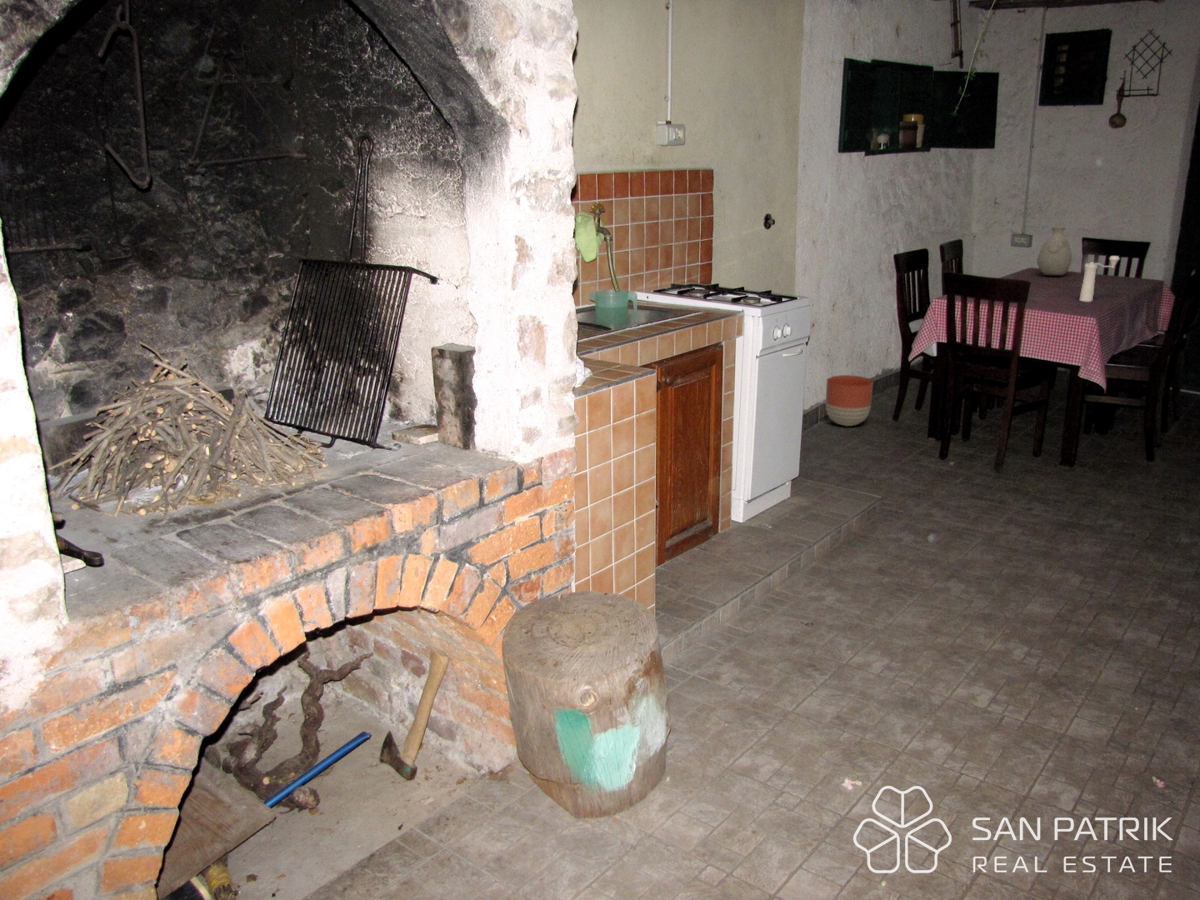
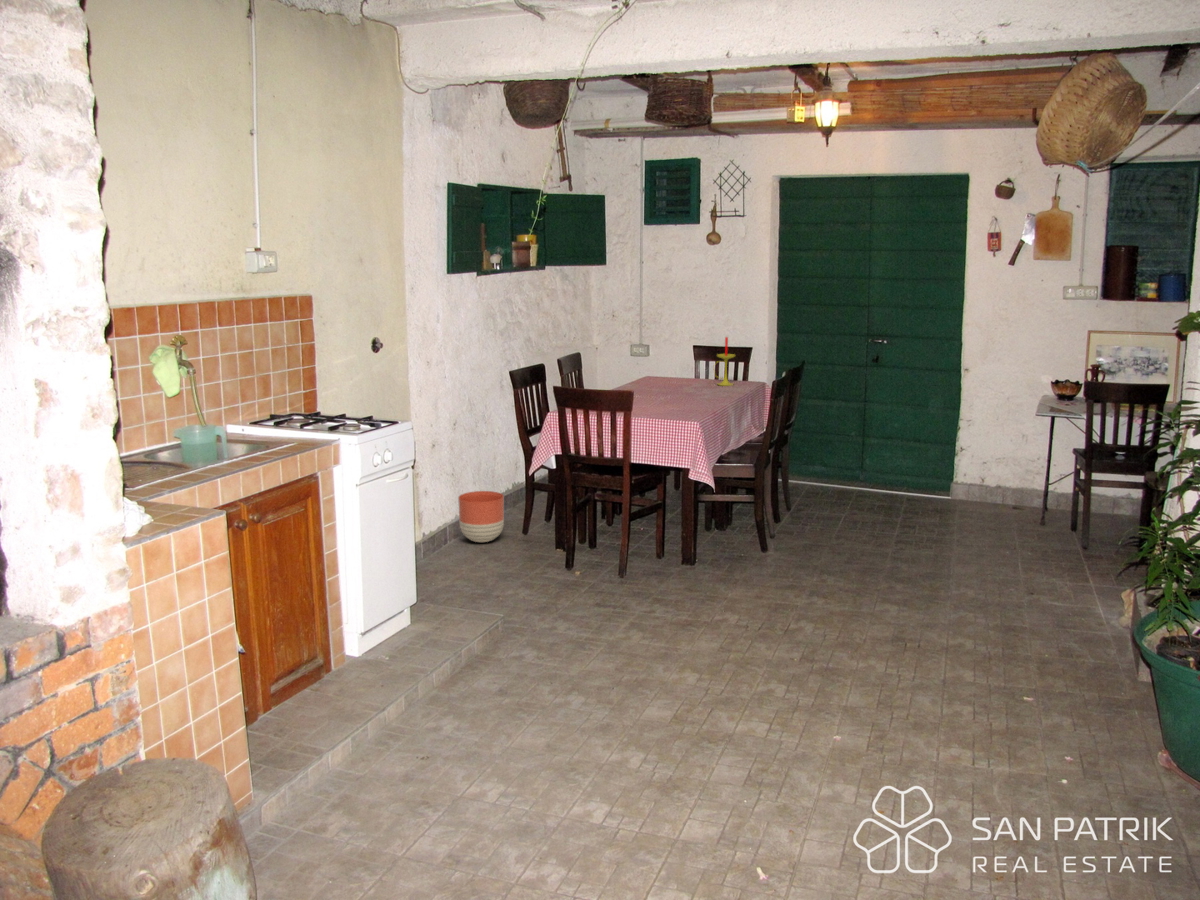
candle: none [1118,223,1148,279] -> present [717,337,735,386]
vase: present [1037,227,1072,276] -> none [647,340,676,385]
pepper mill: present [1080,256,1119,302] -> none [676,369,705,411]

